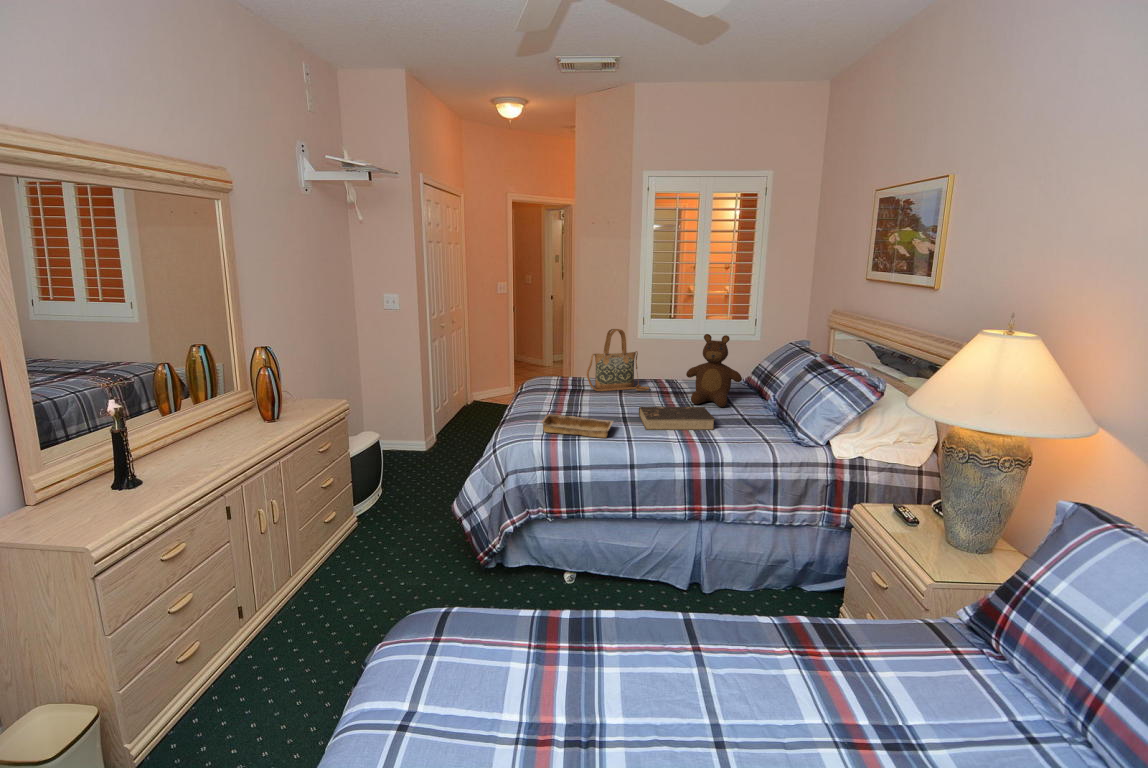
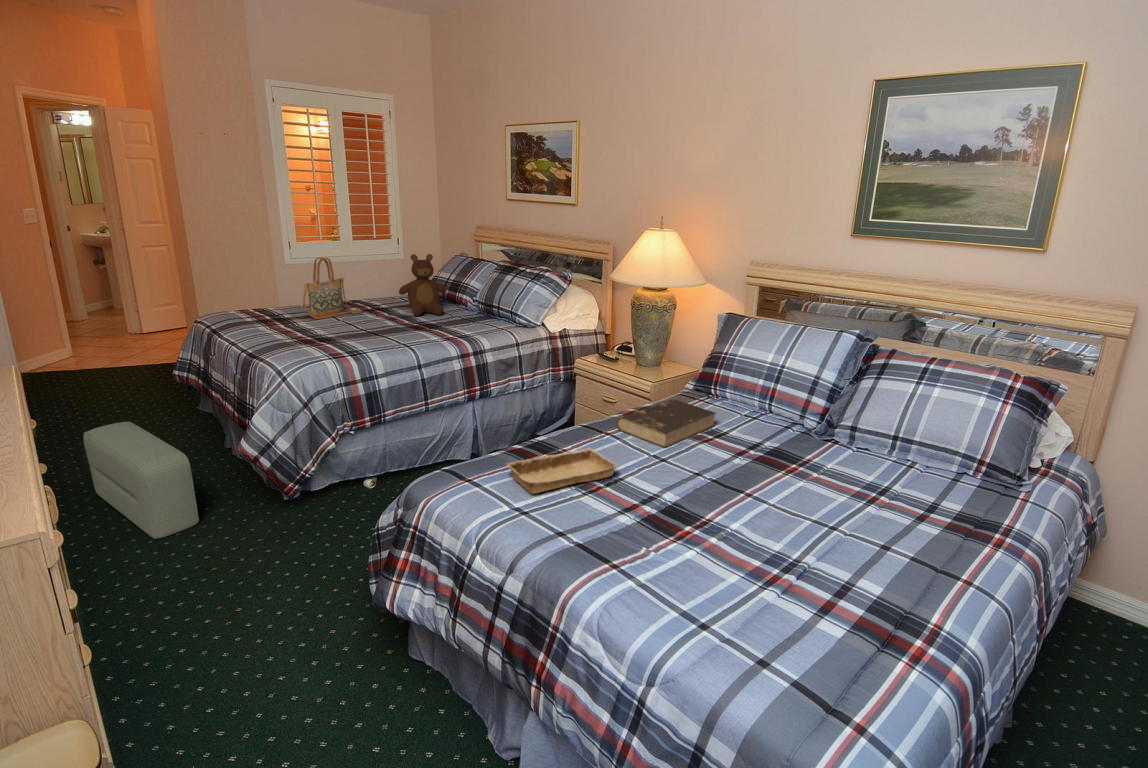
book: present [639,407,715,430] -> present [617,399,716,447]
tray: present [541,414,613,438] -> present [506,448,617,494]
pouf: none [359,455,412,569] -> present [83,422,199,539]

